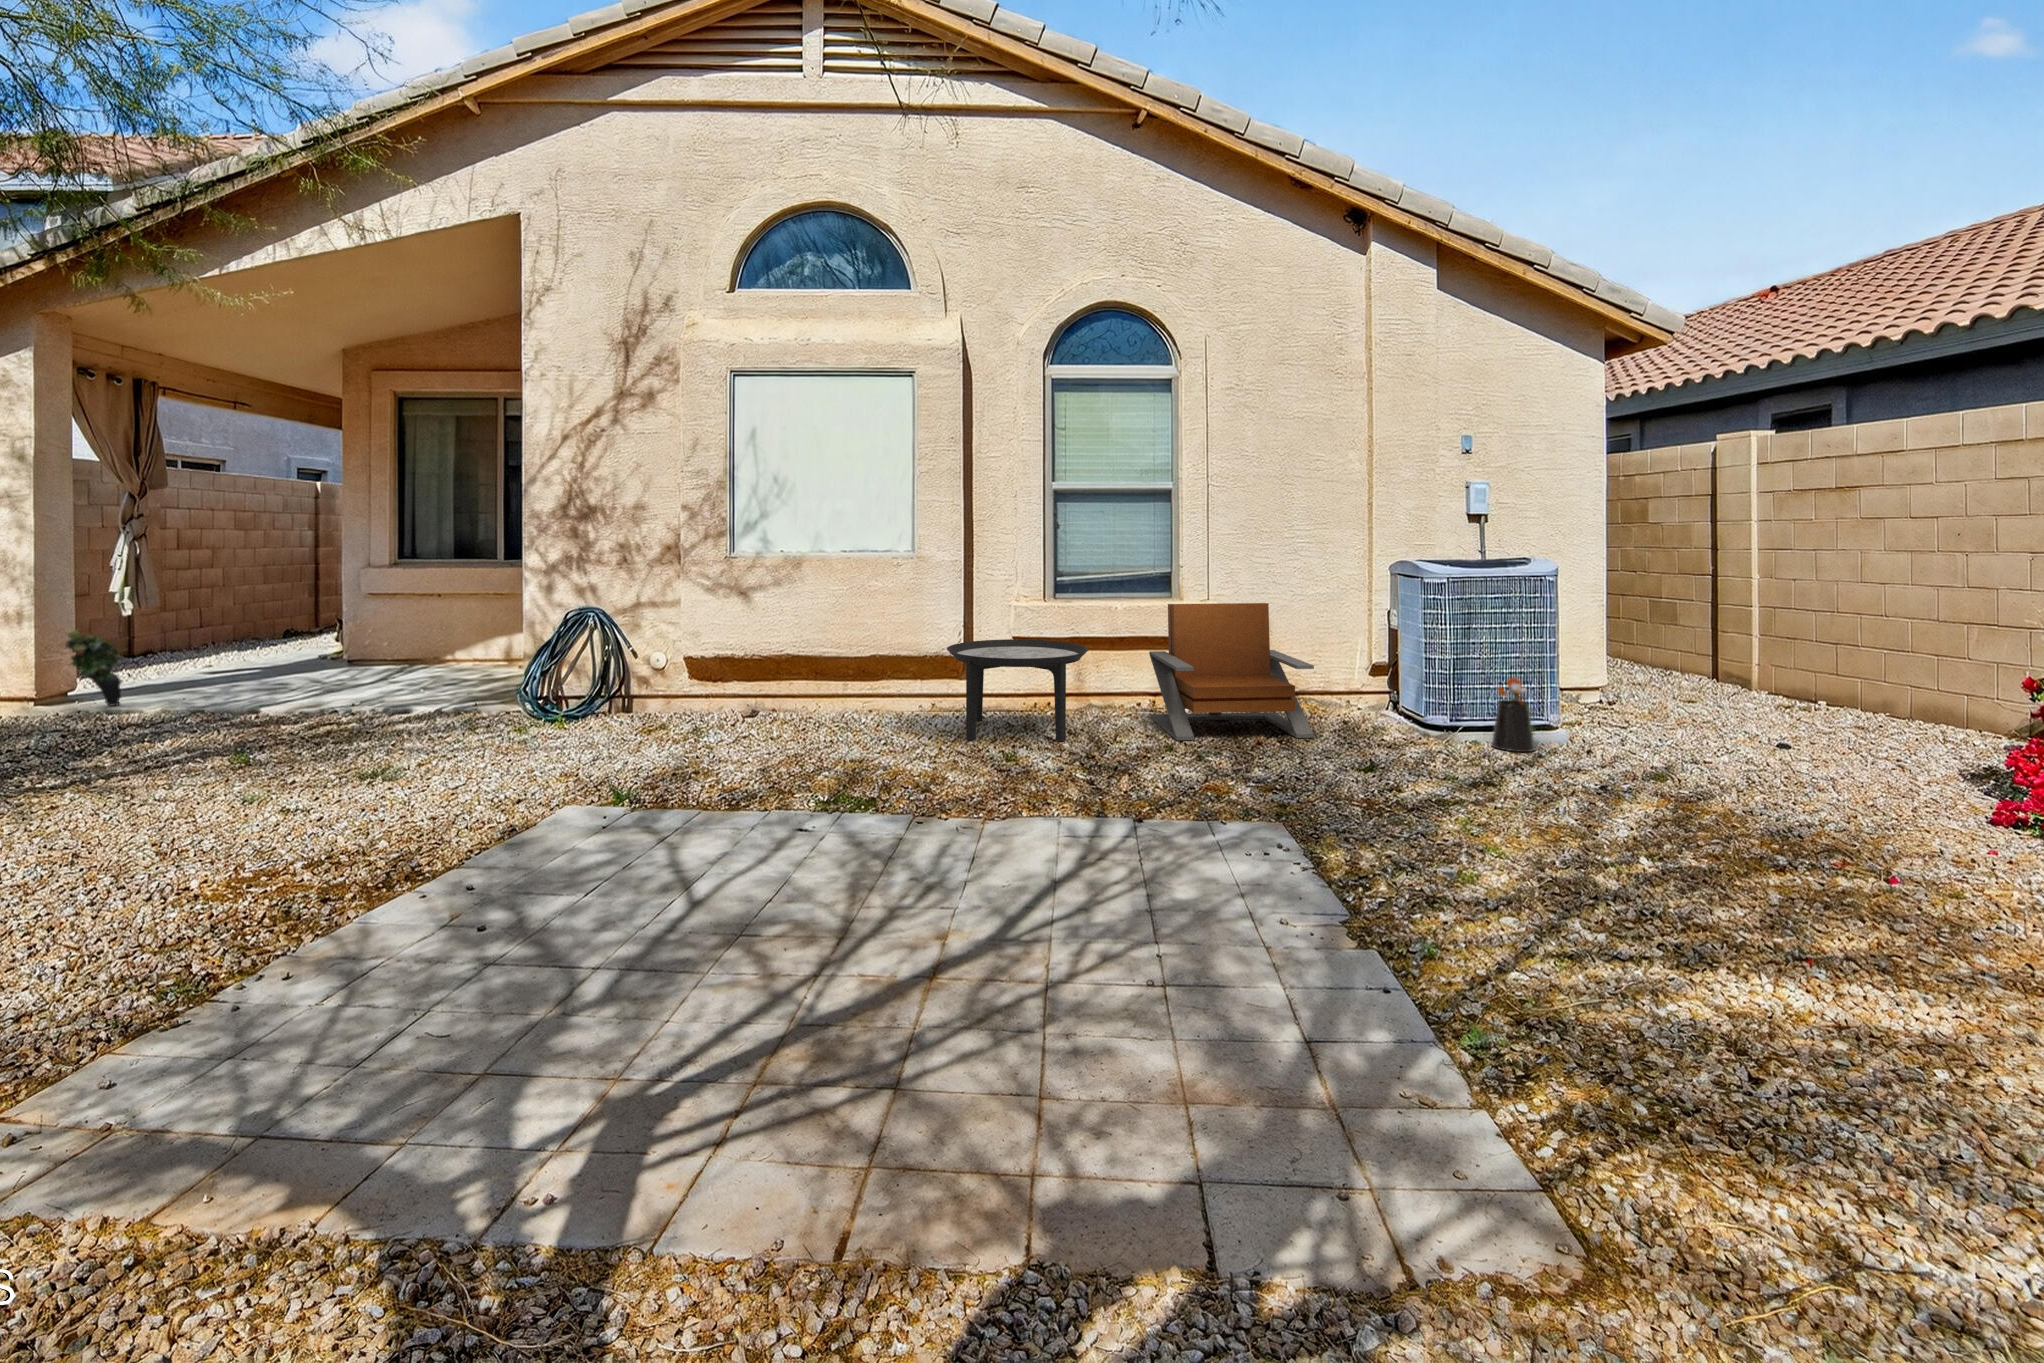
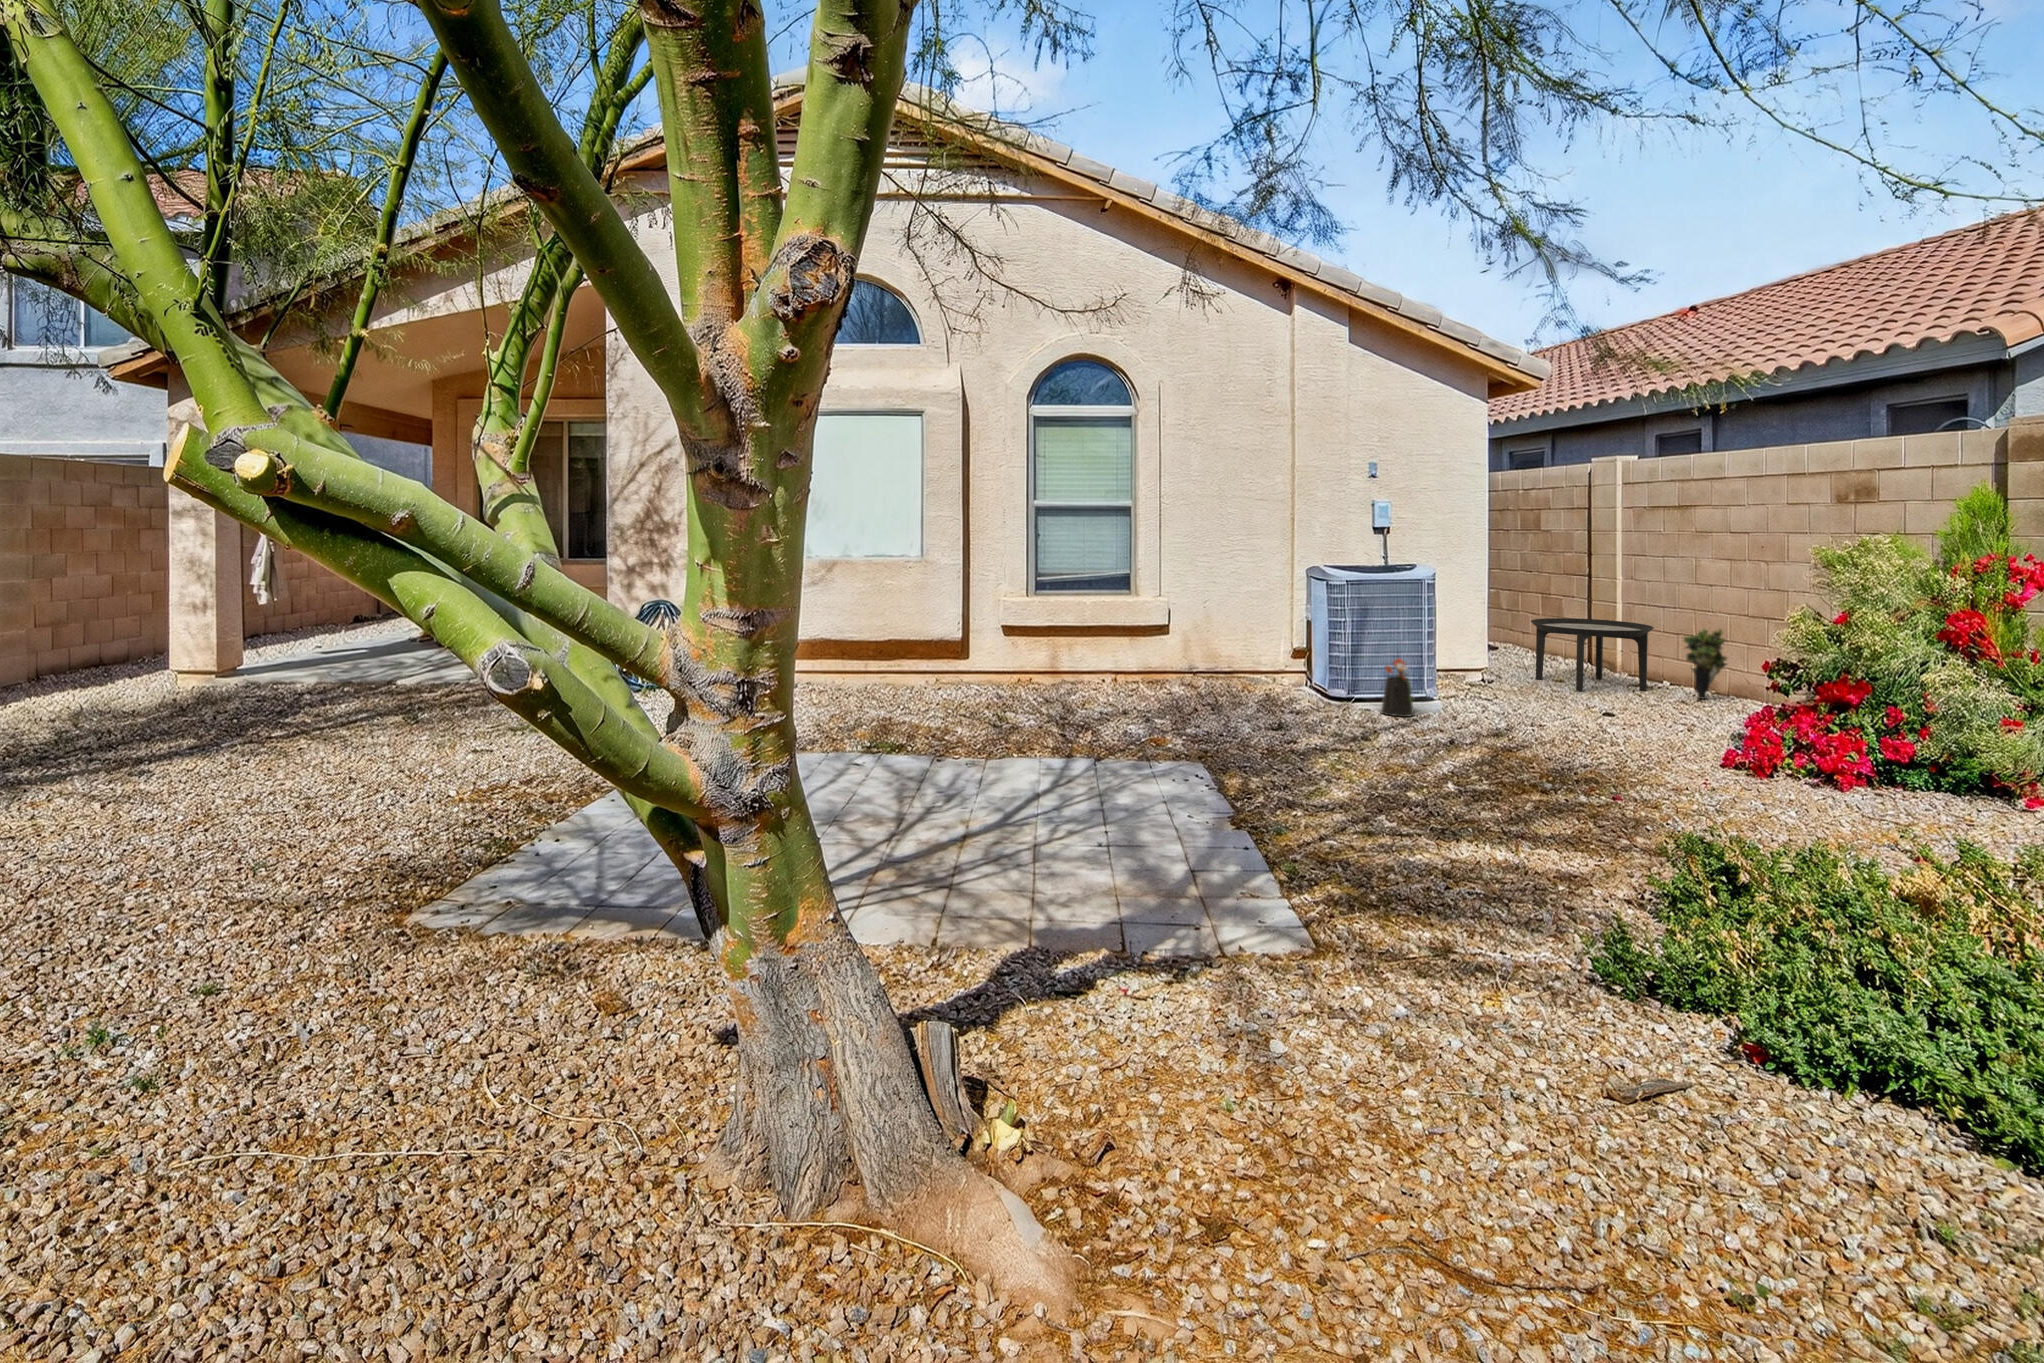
lounge chair: present [1149,603,1314,740] -> none [1112,599,1242,707]
potted plant: present [65,629,123,706] -> present [1684,629,1727,699]
round table: present [947,639,1089,741] -> present [1531,618,1654,691]

